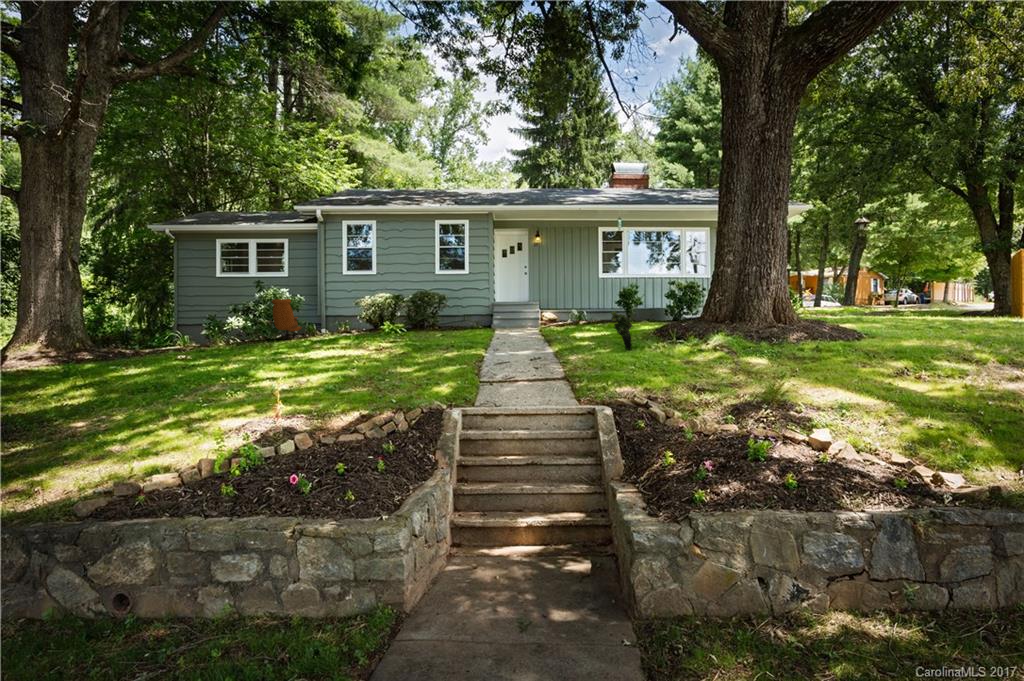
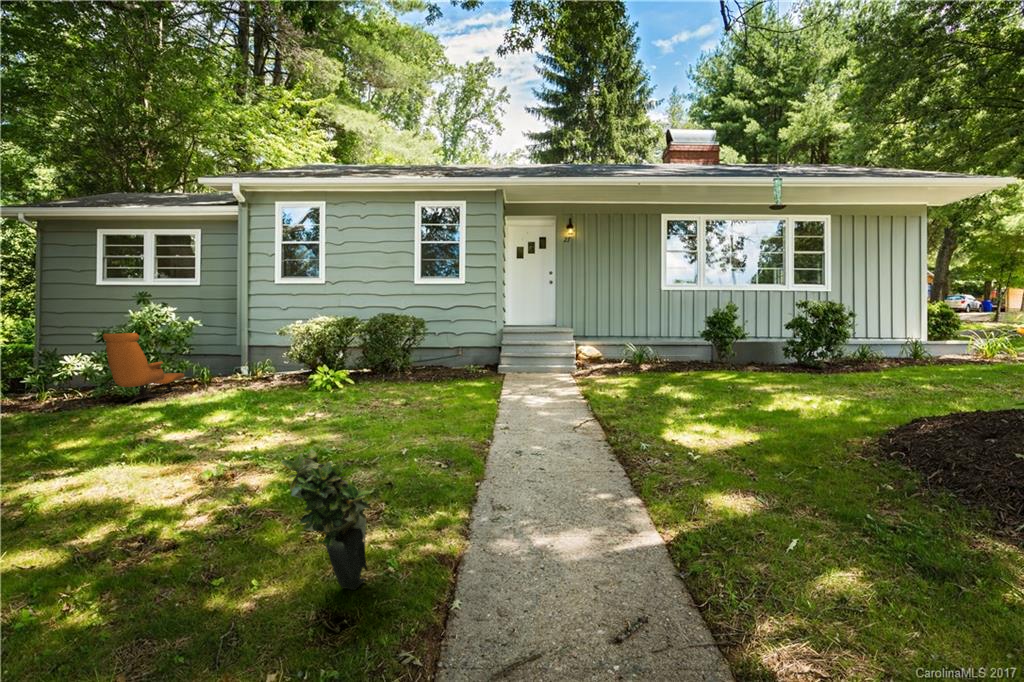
potted plant: present [611,312,633,349] -> present [281,450,371,590]

